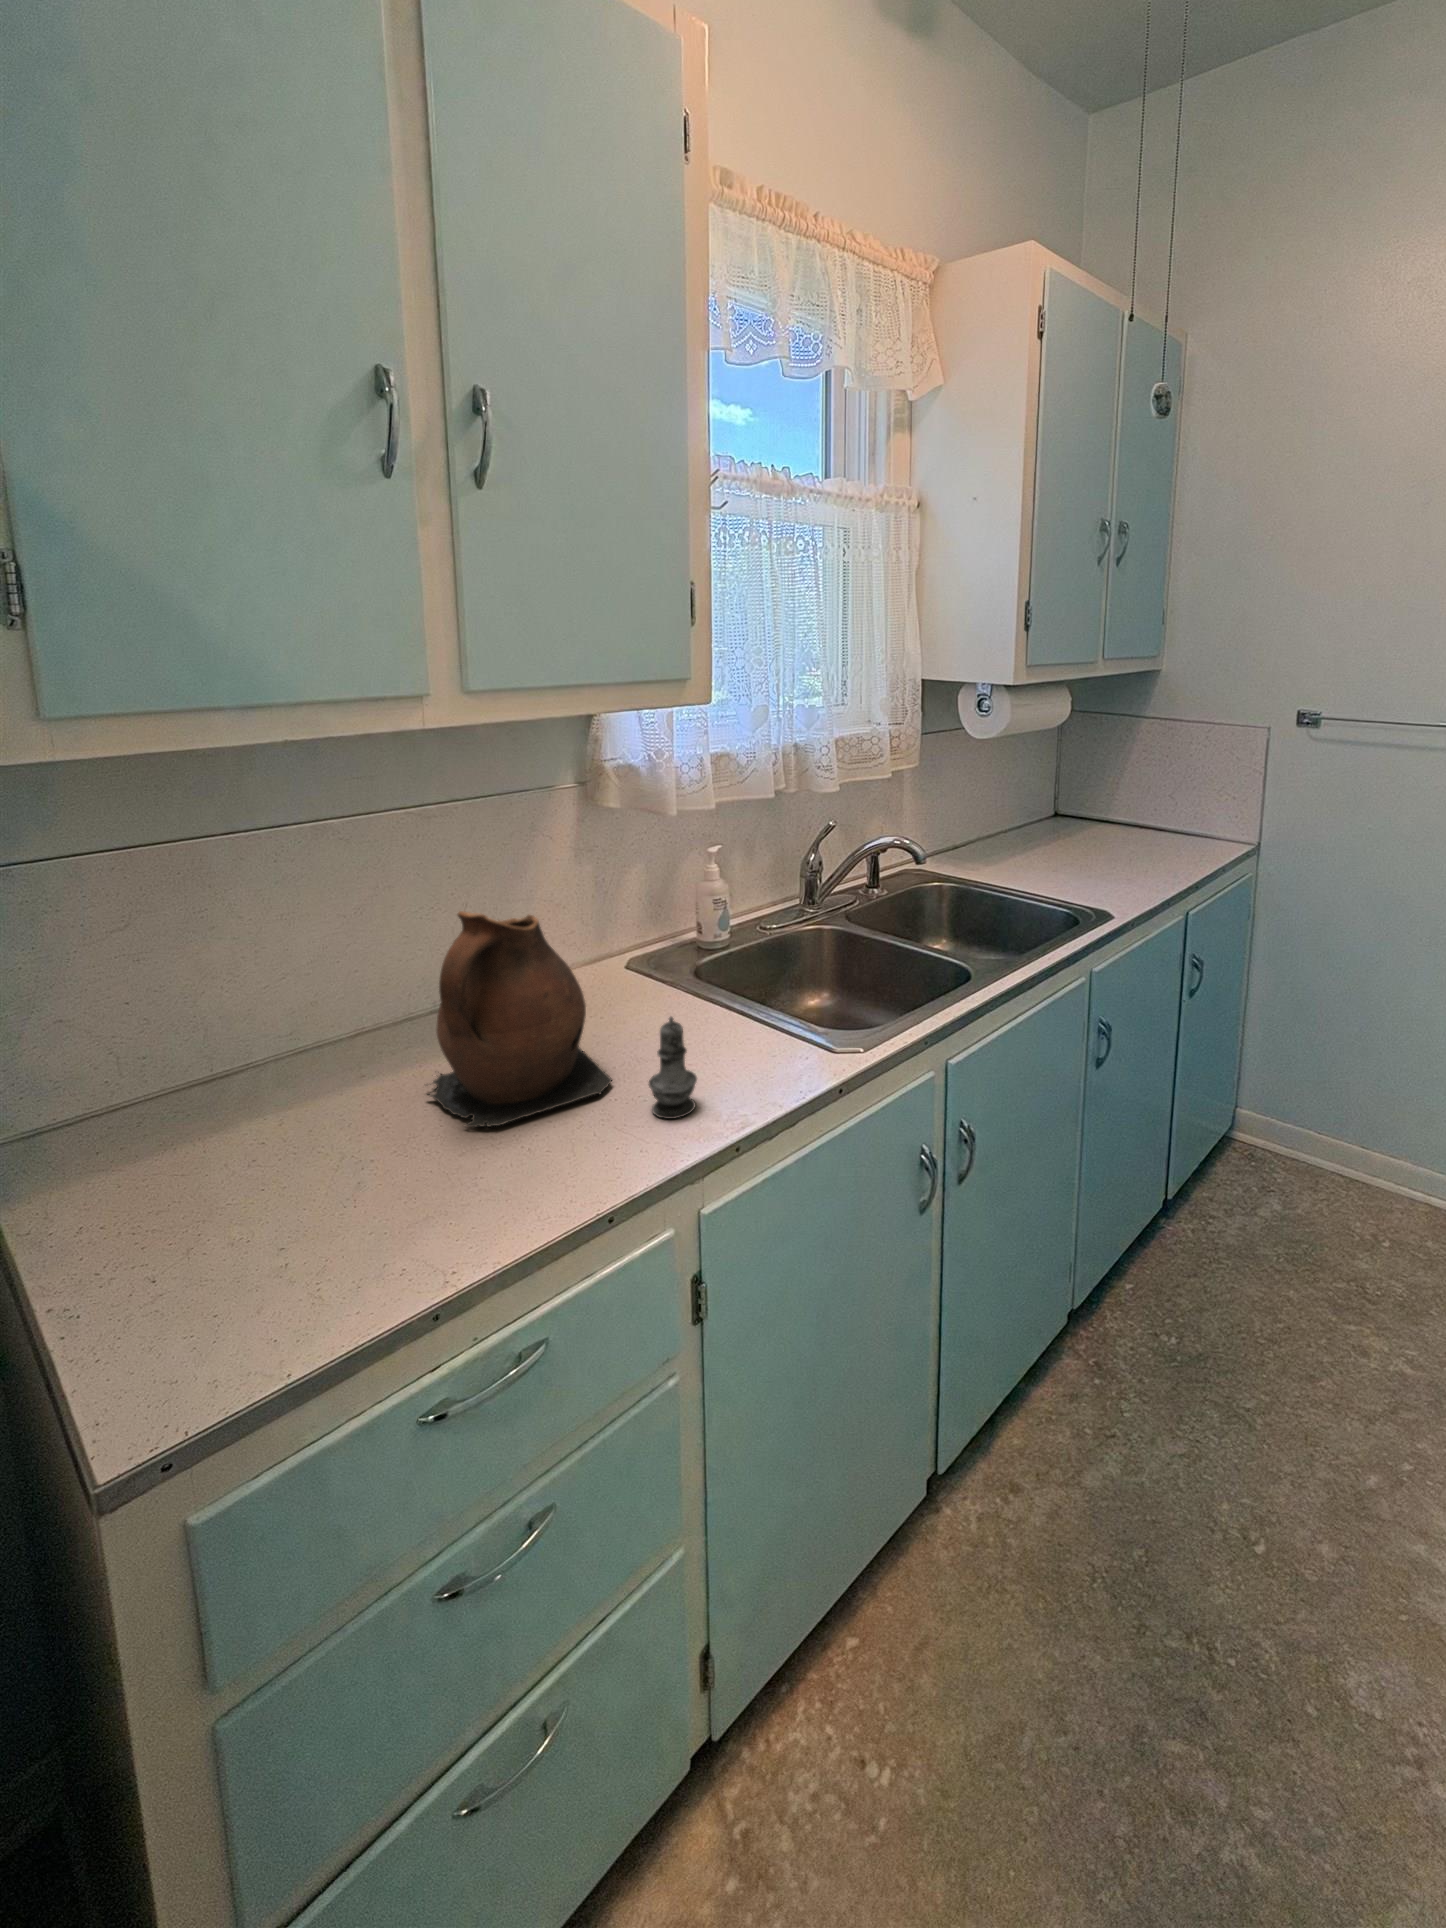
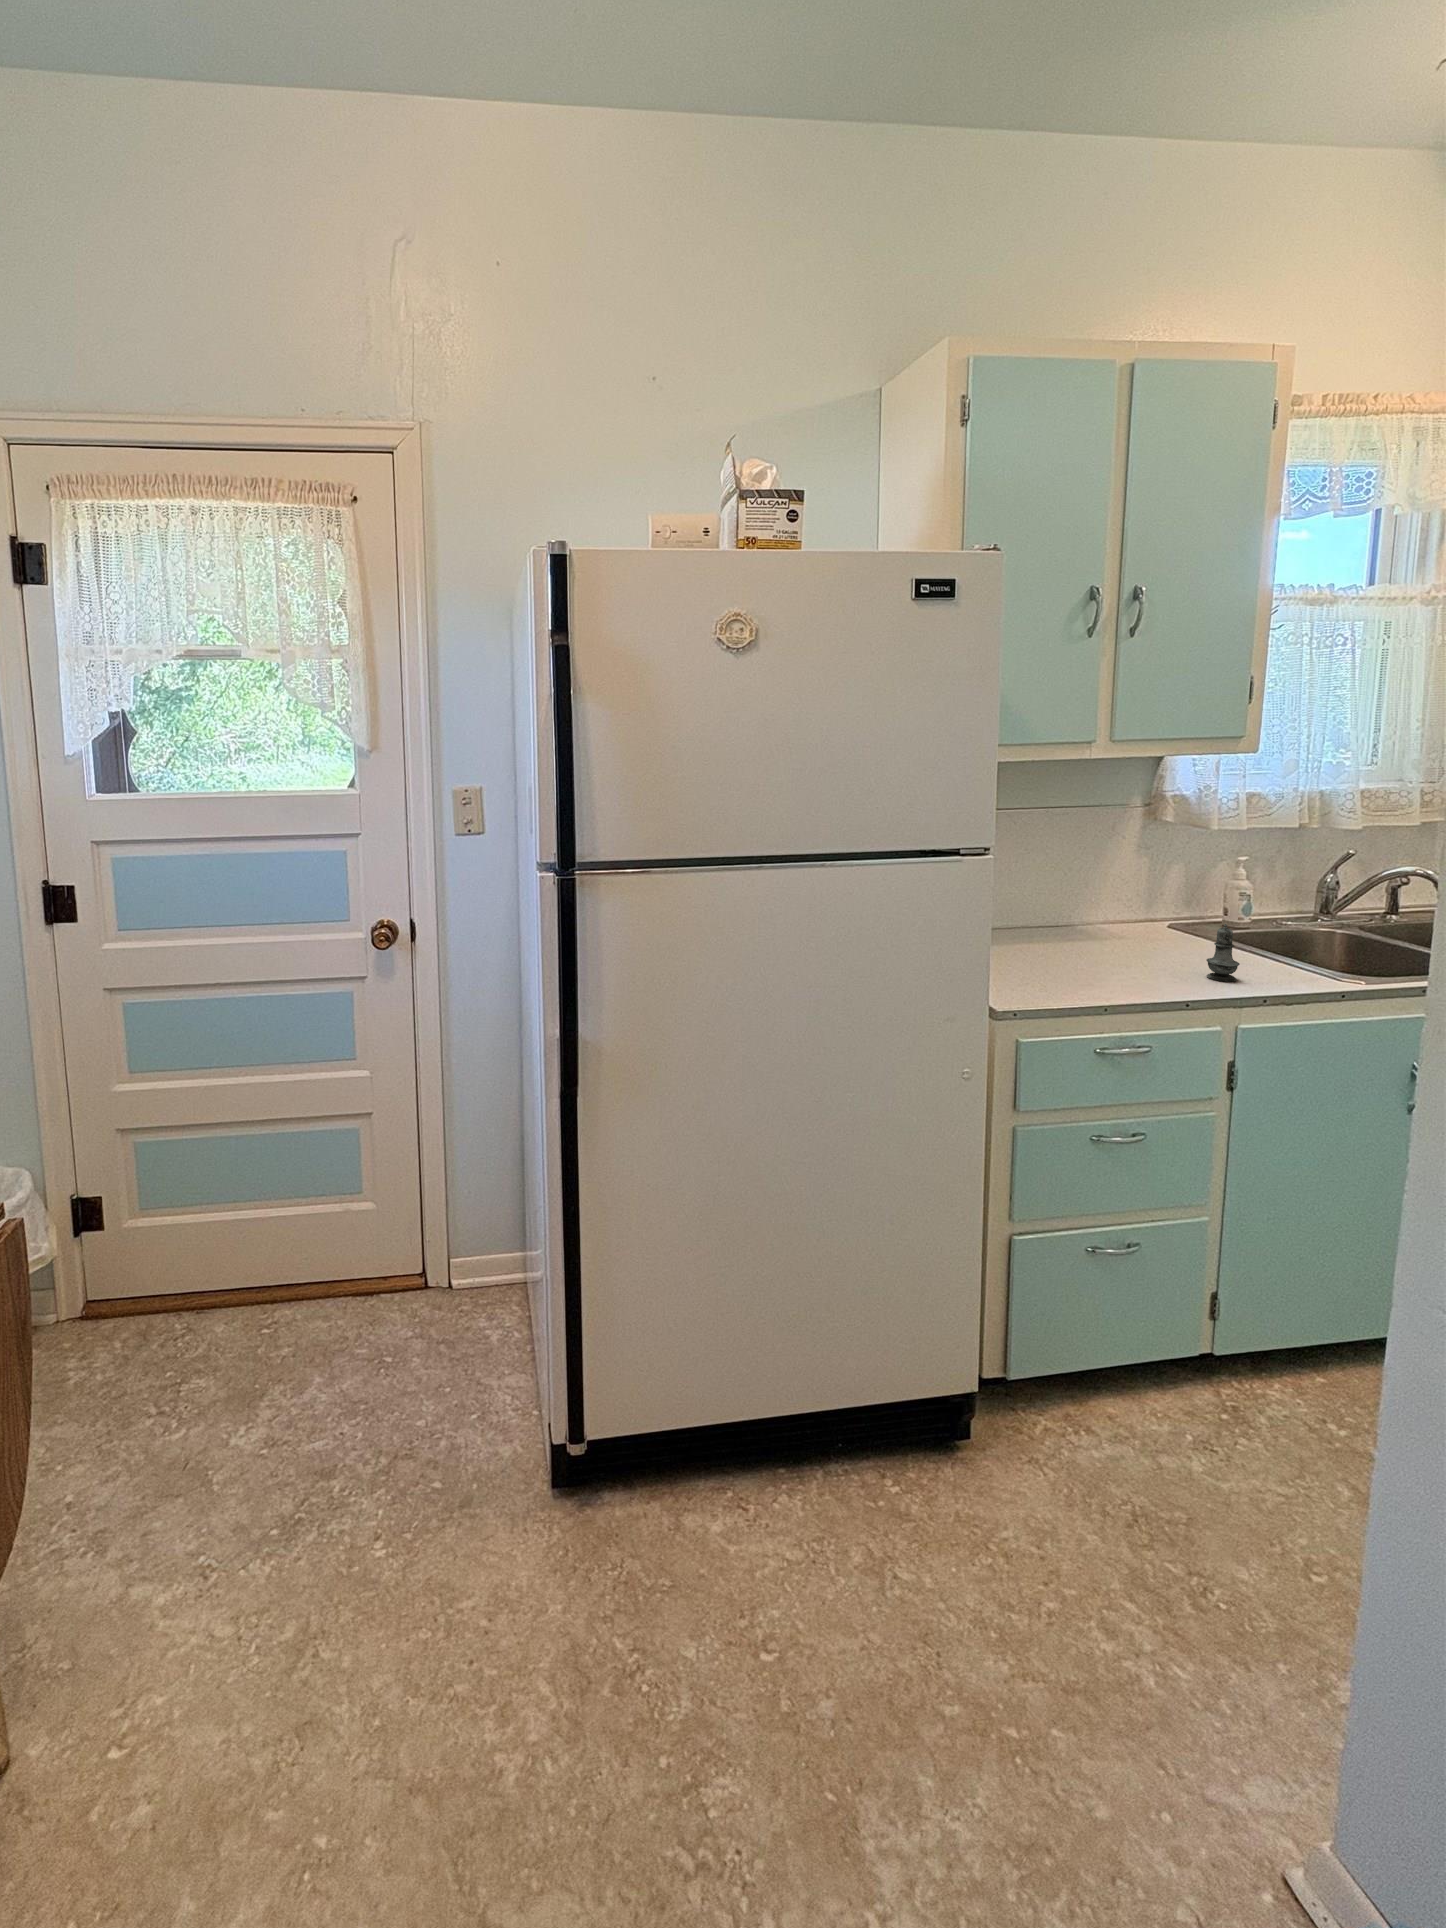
ceramic pitcher: present [428,911,612,1127] -> none [1063,853,1177,967]

